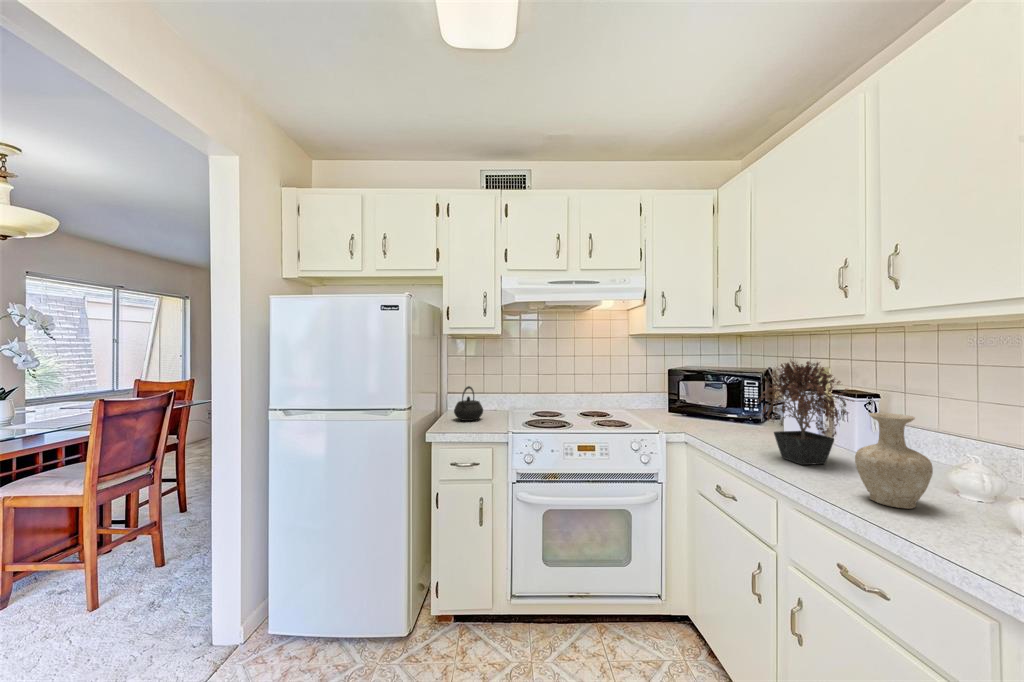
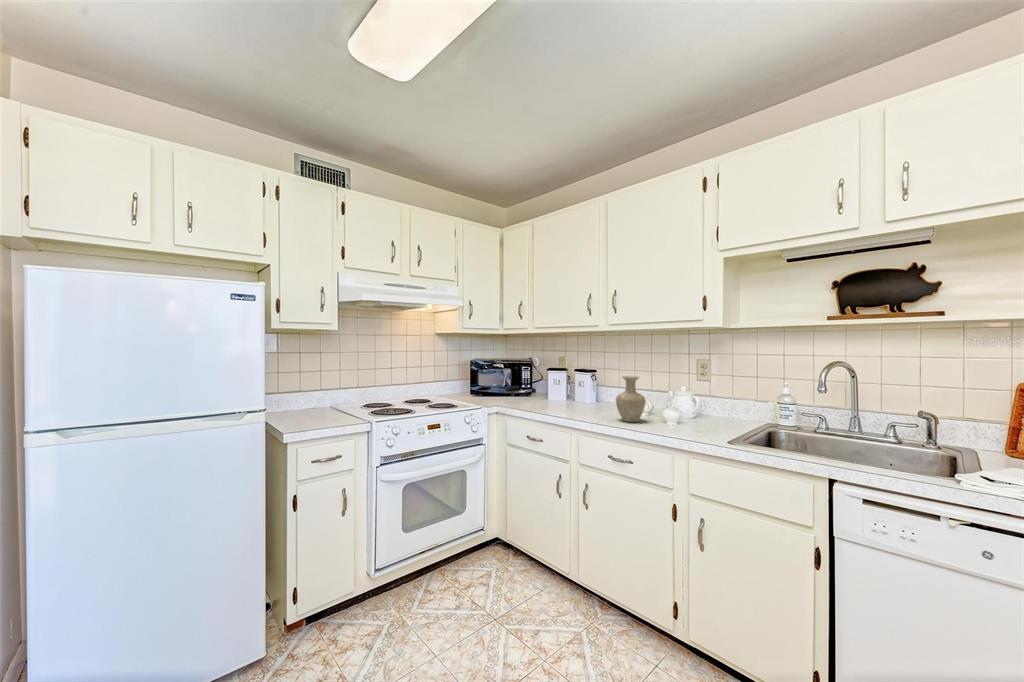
potted plant: present [759,361,848,465] -> none [553,349,603,412]
kettle: present [454,386,483,421] -> none [284,383,318,419]

